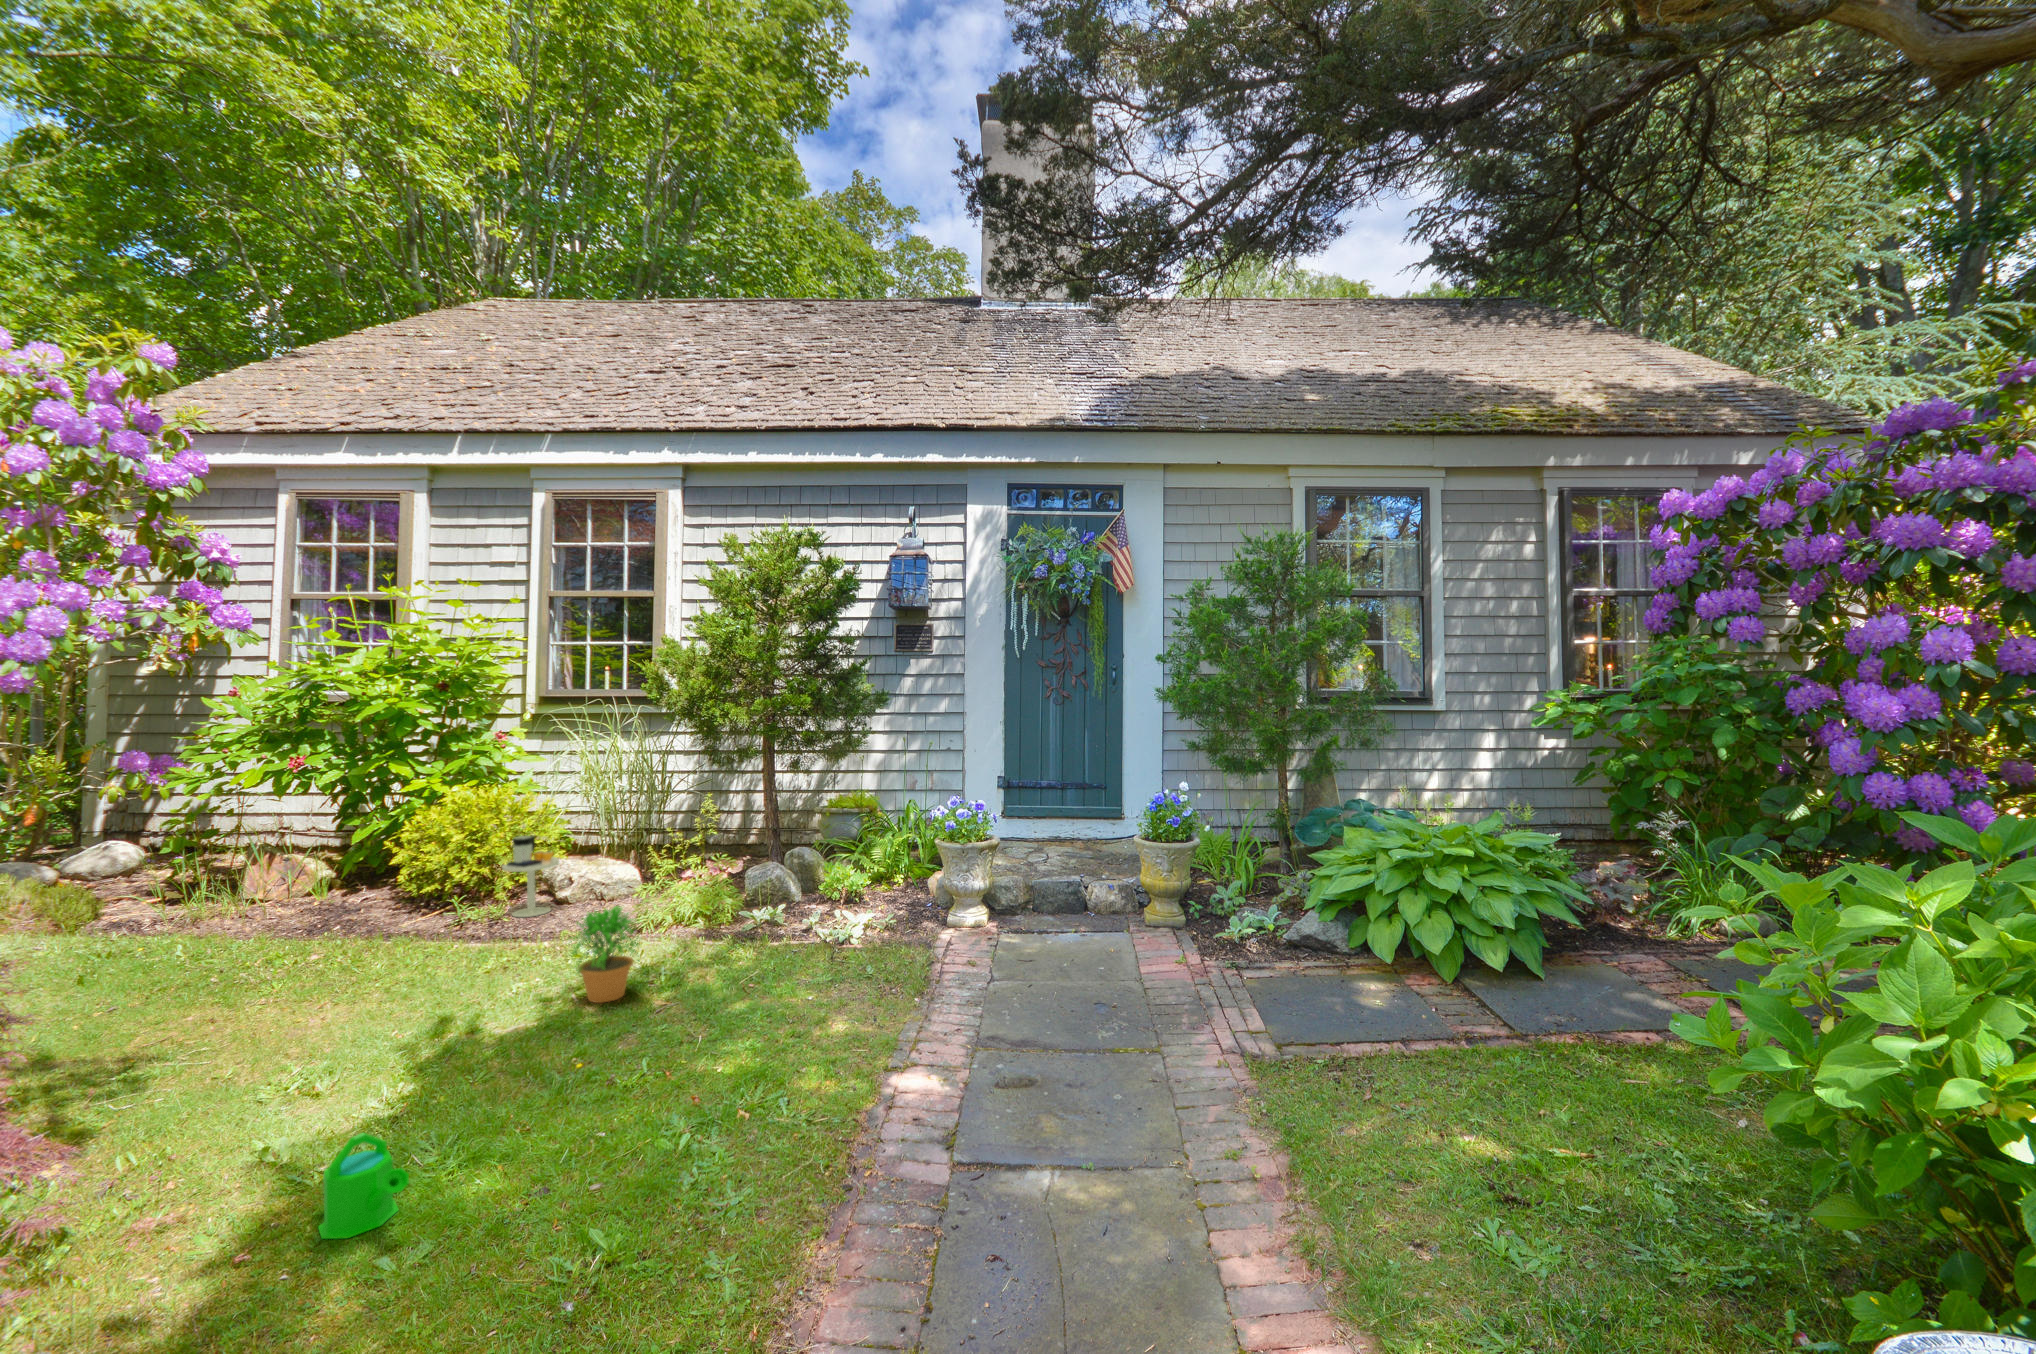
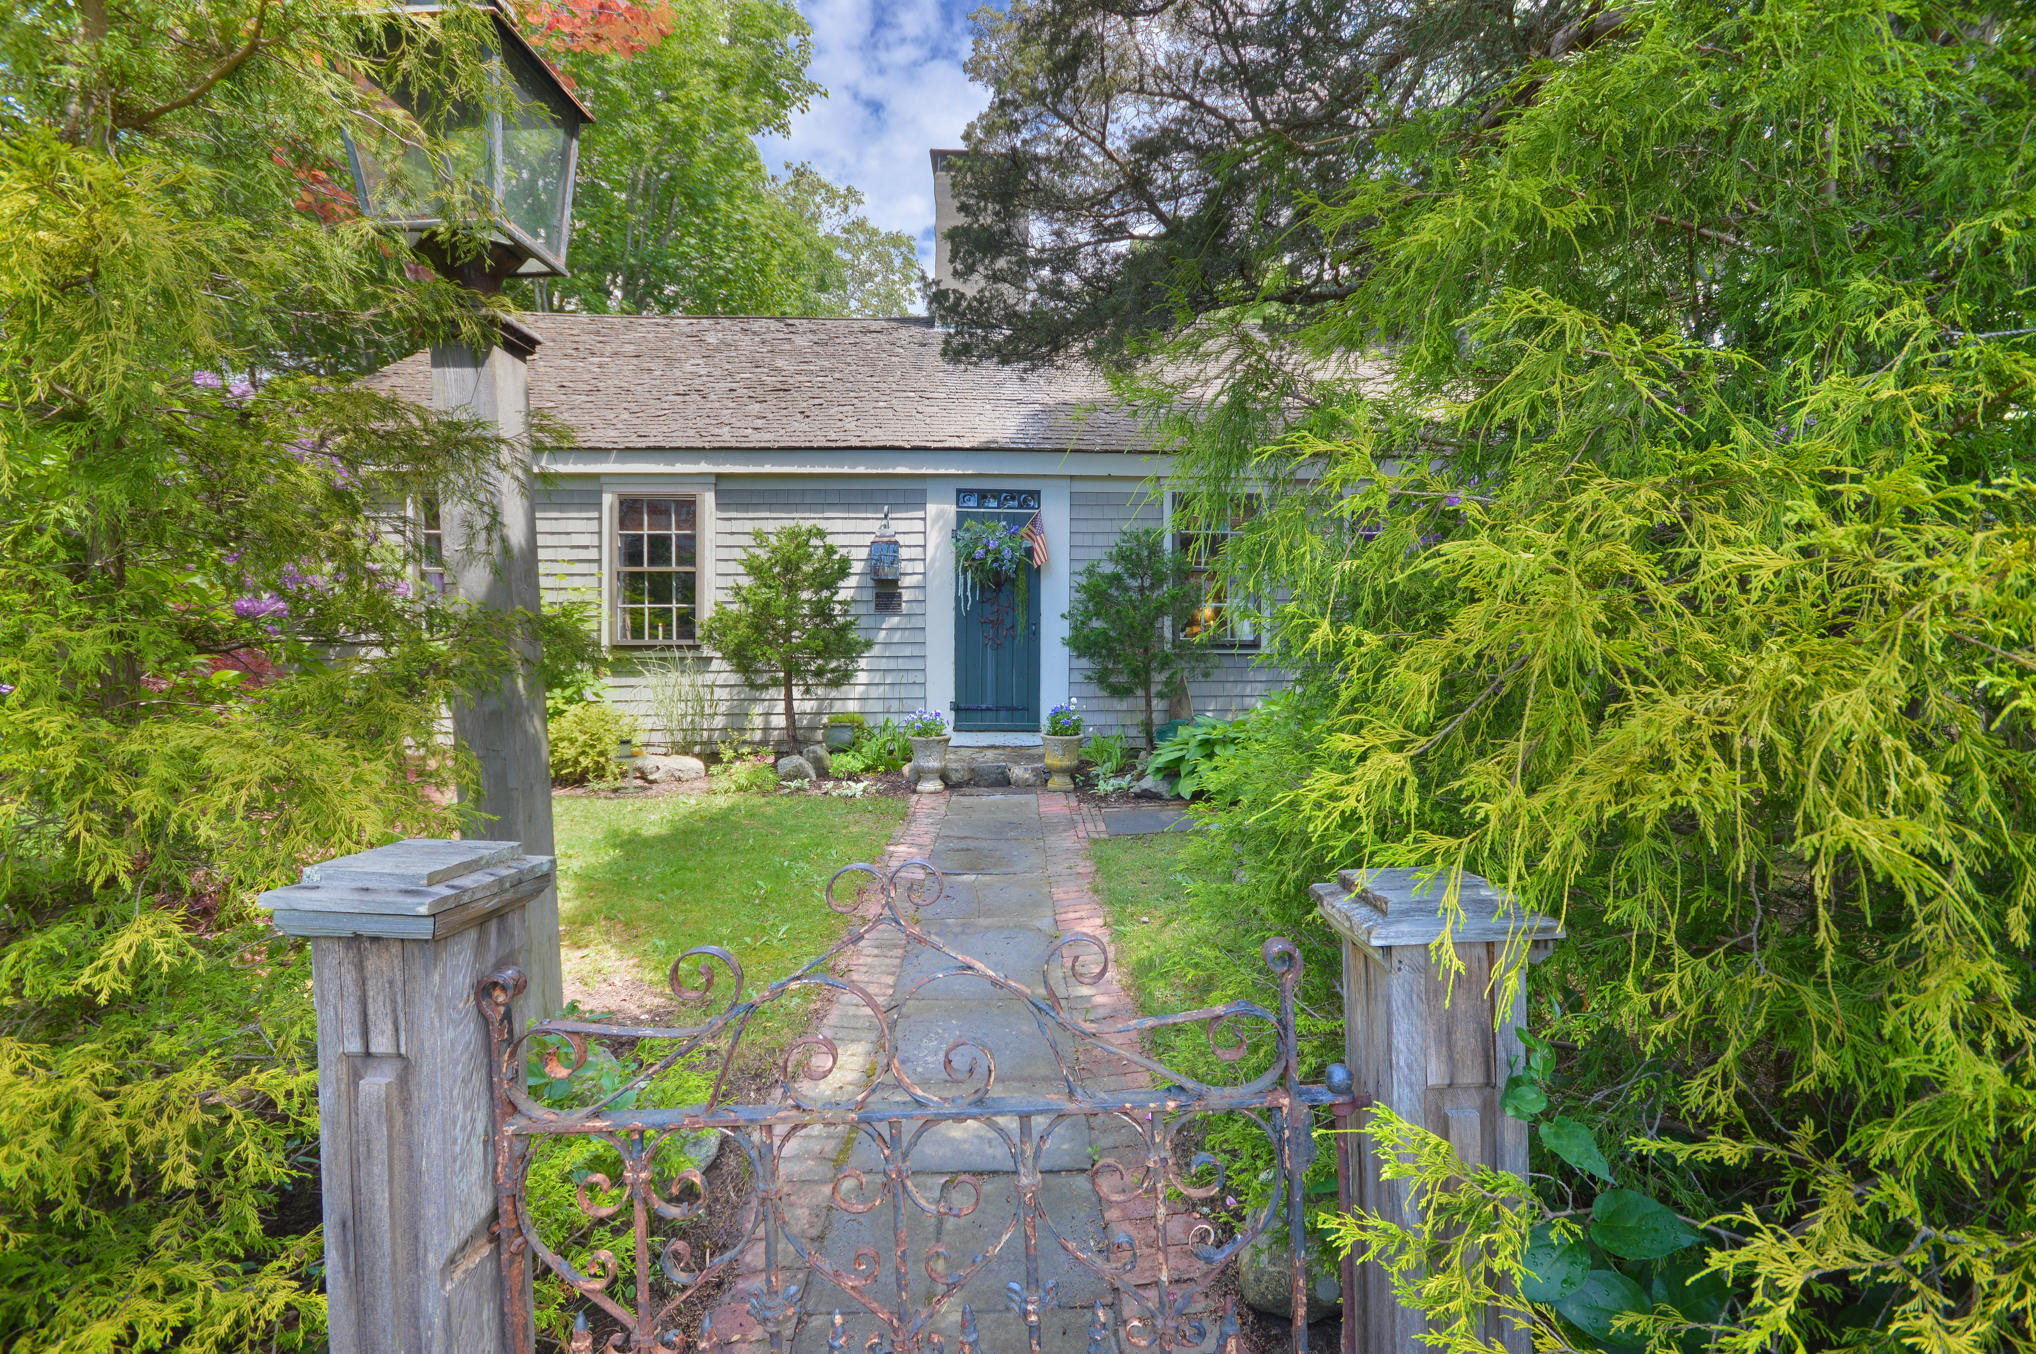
potted plant: present [570,906,640,1003] -> none [691,765,739,822]
watering can: present [318,1133,409,1239] -> none [635,837,683,880]

